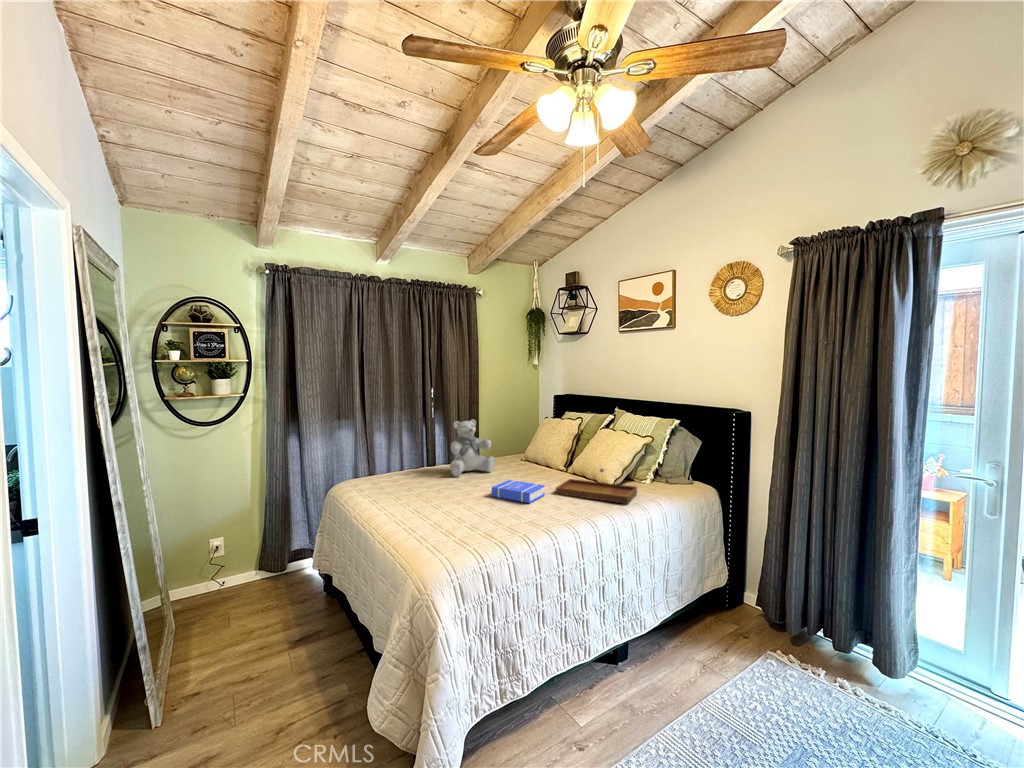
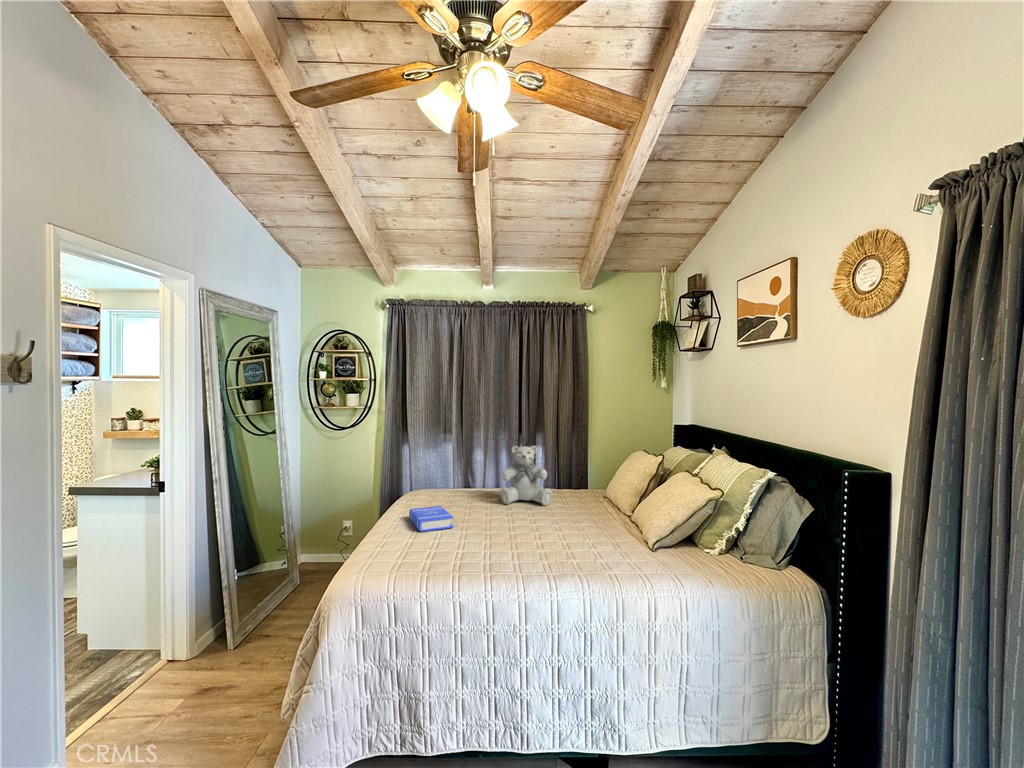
tray: present [556,469,637,504] -> none [571,522,669,575]
book: present [492,480,545,503] -> present [409,506,453,532]

